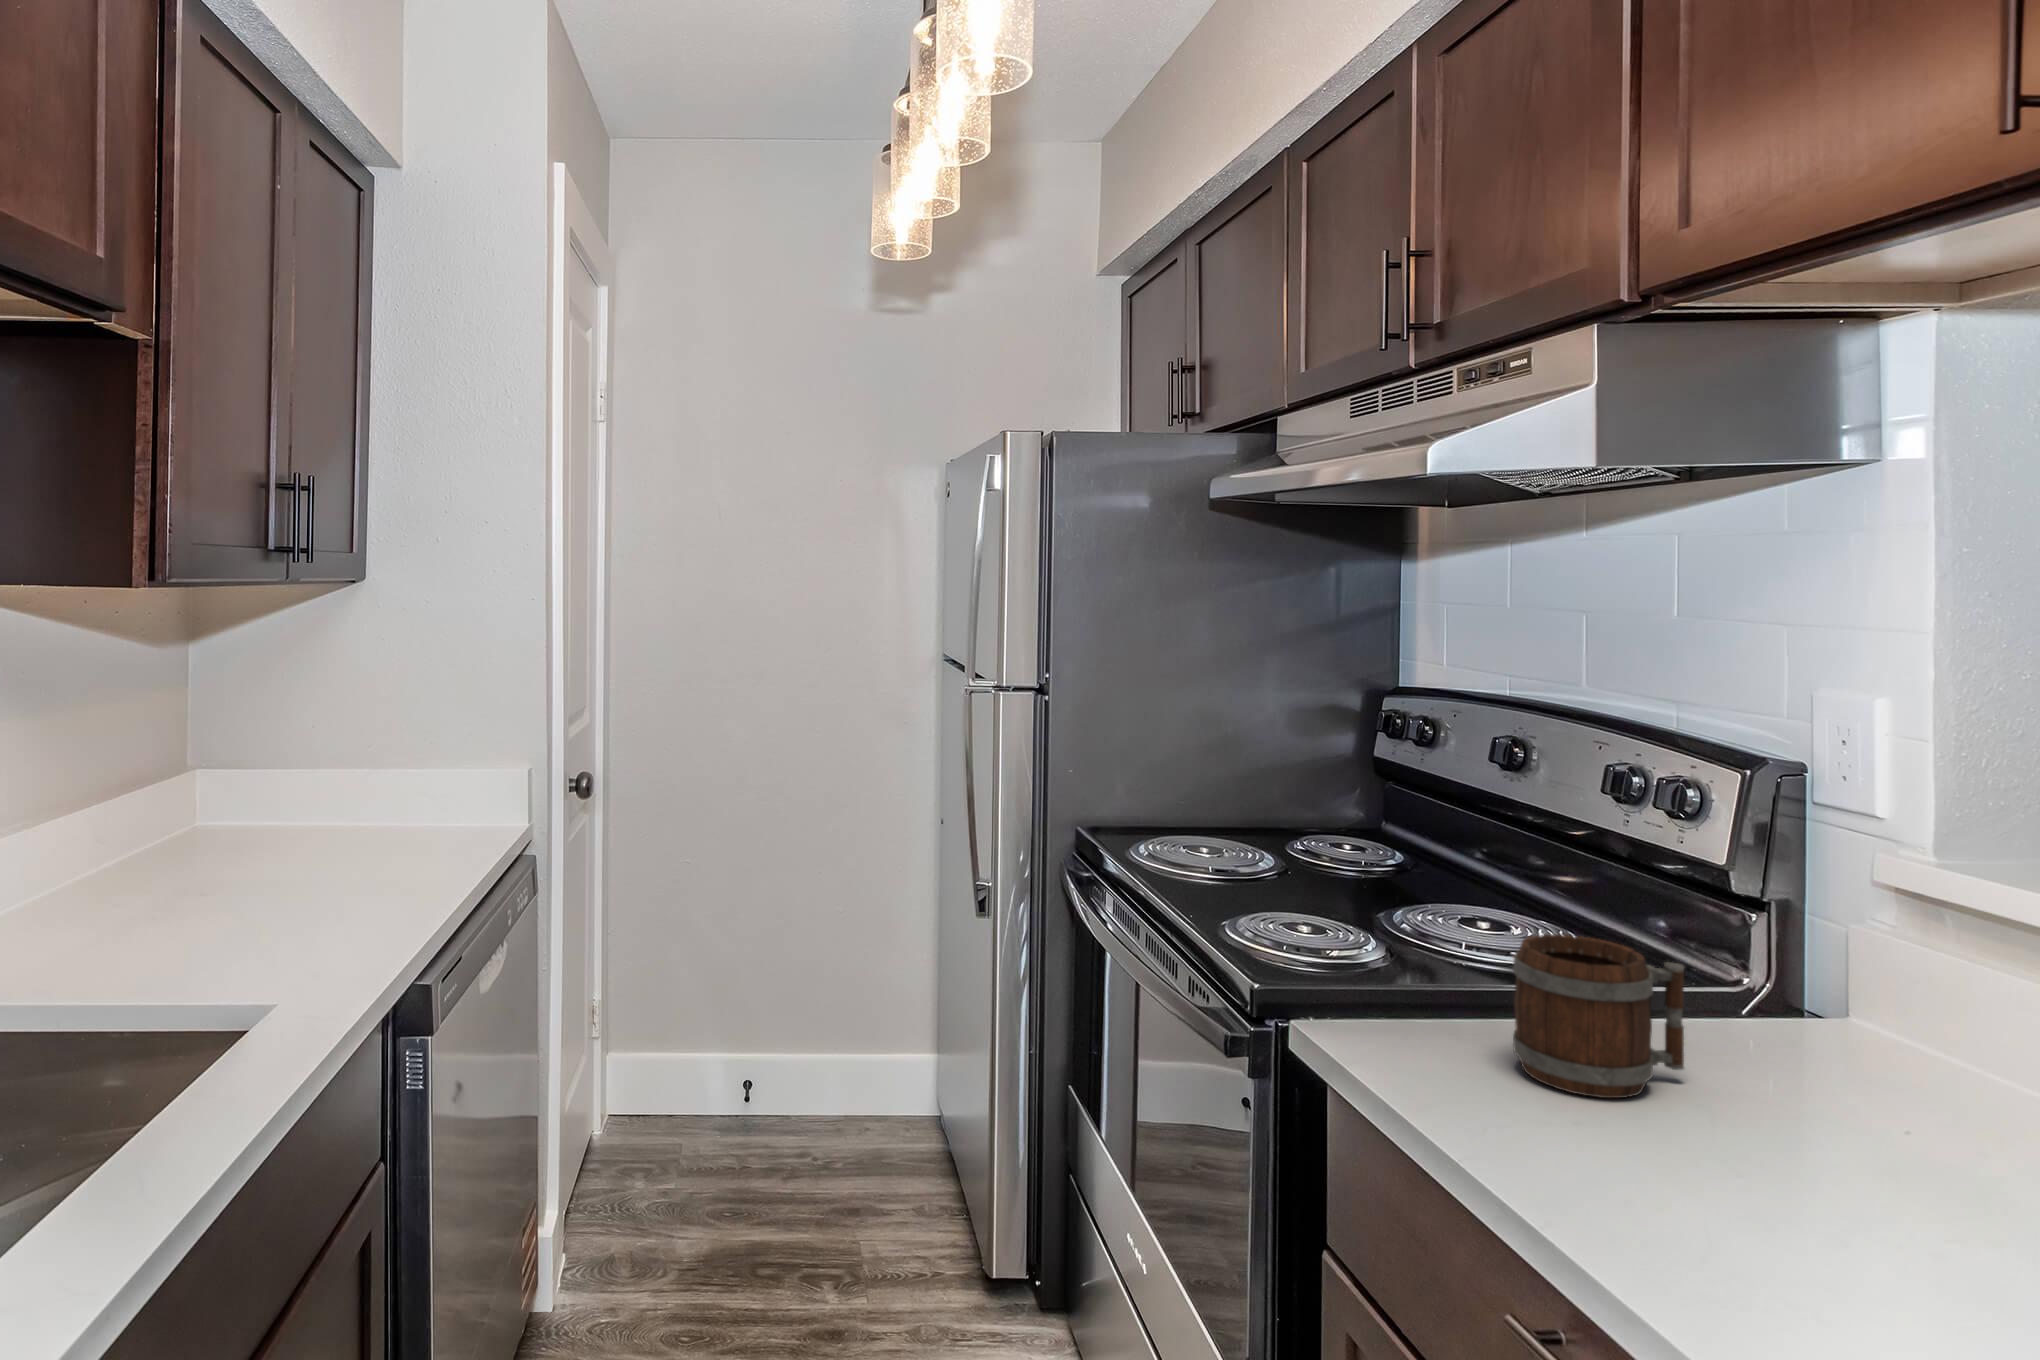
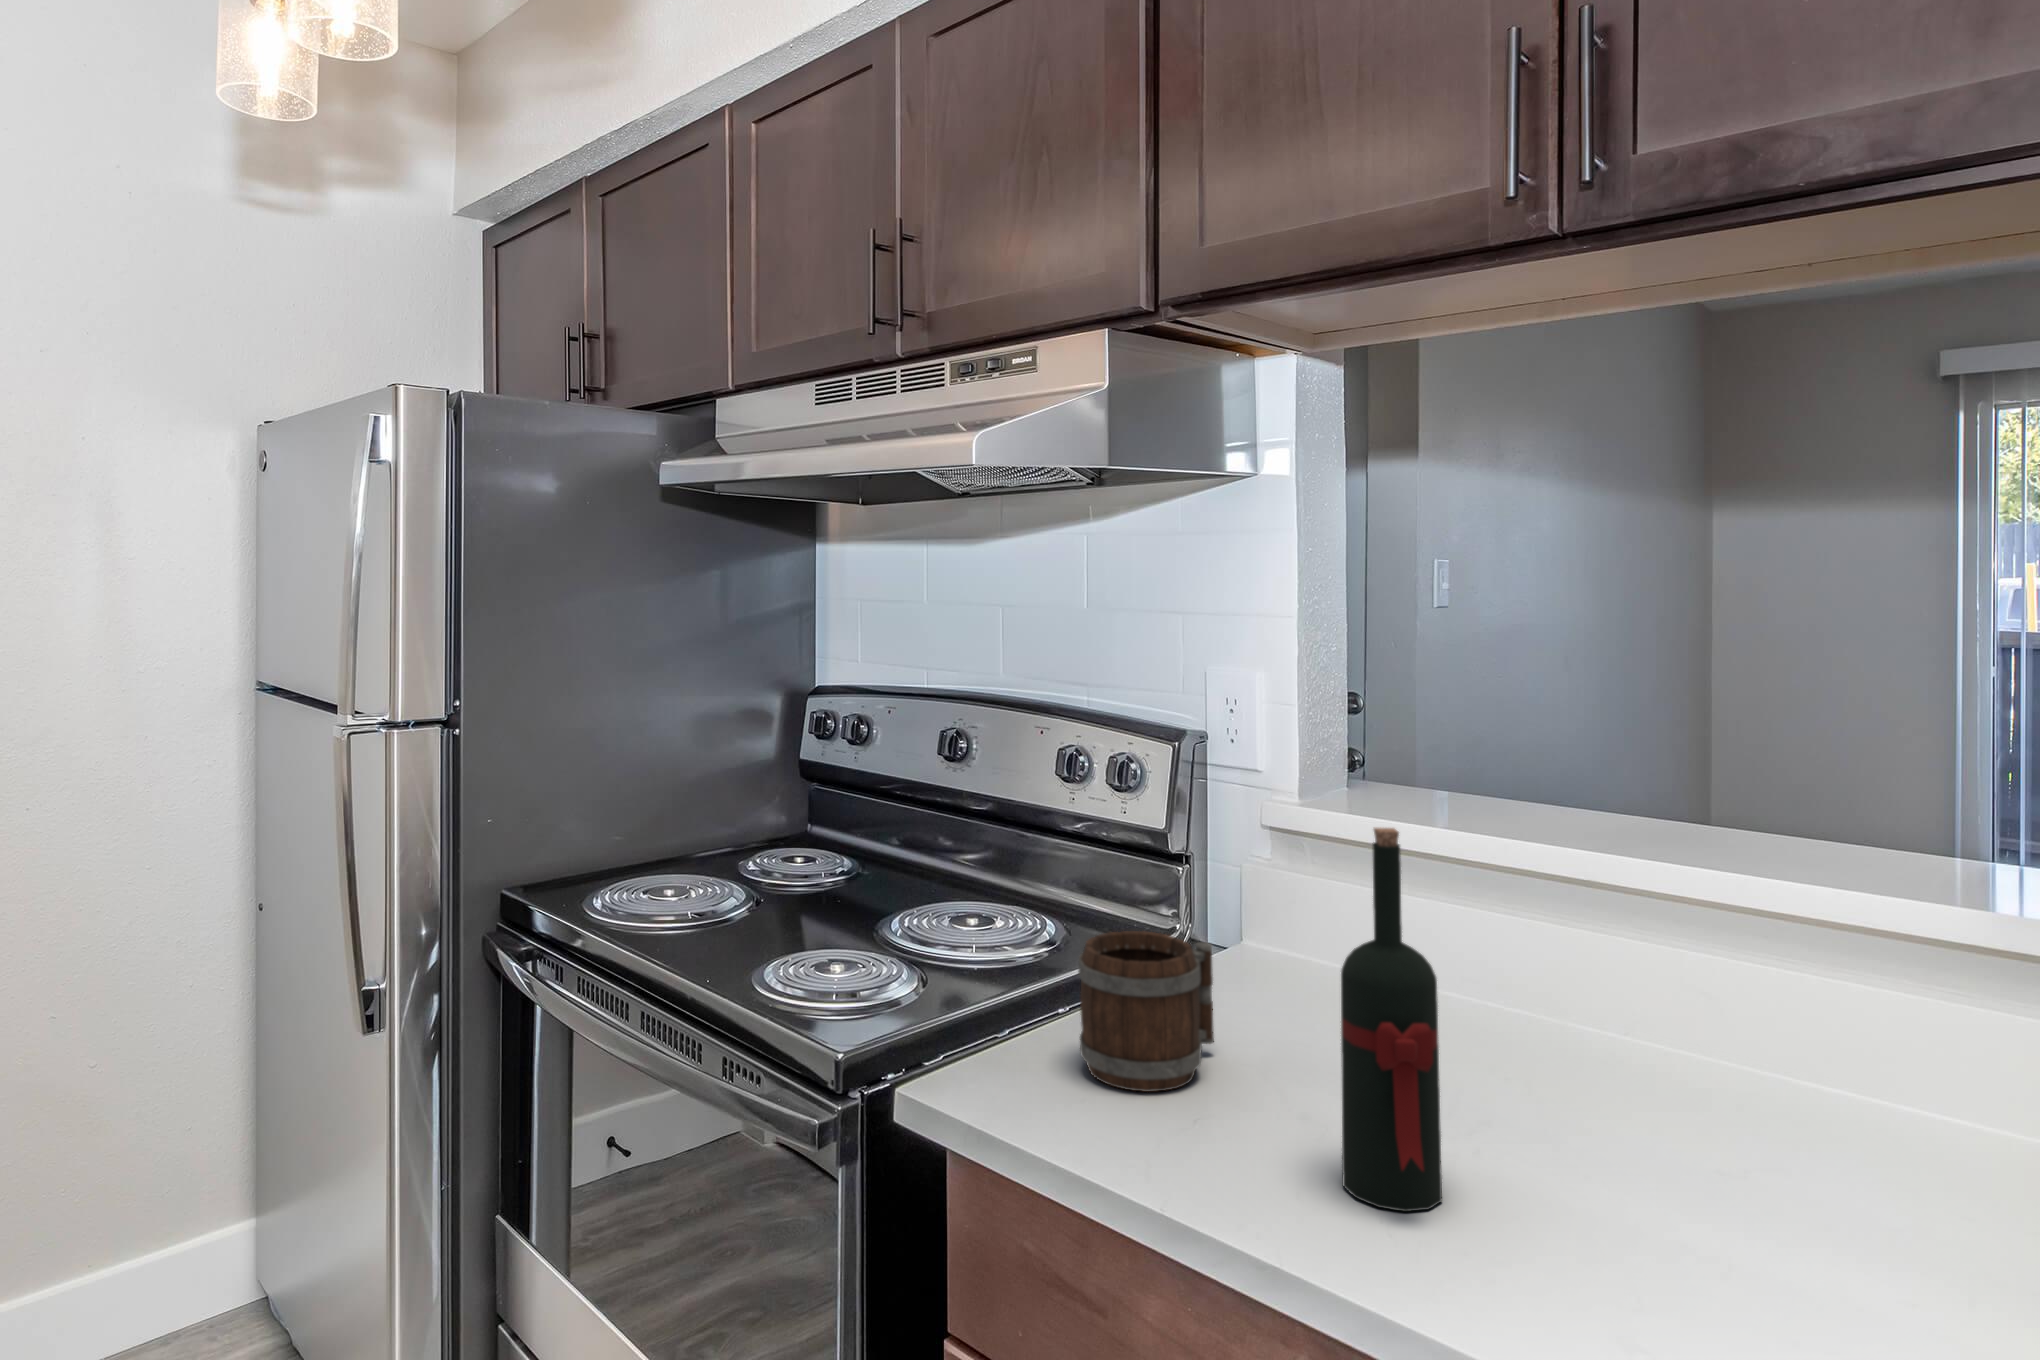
wine bottle: none [1727,842,1854,1259] -> present [1341,828,1442,1212]

